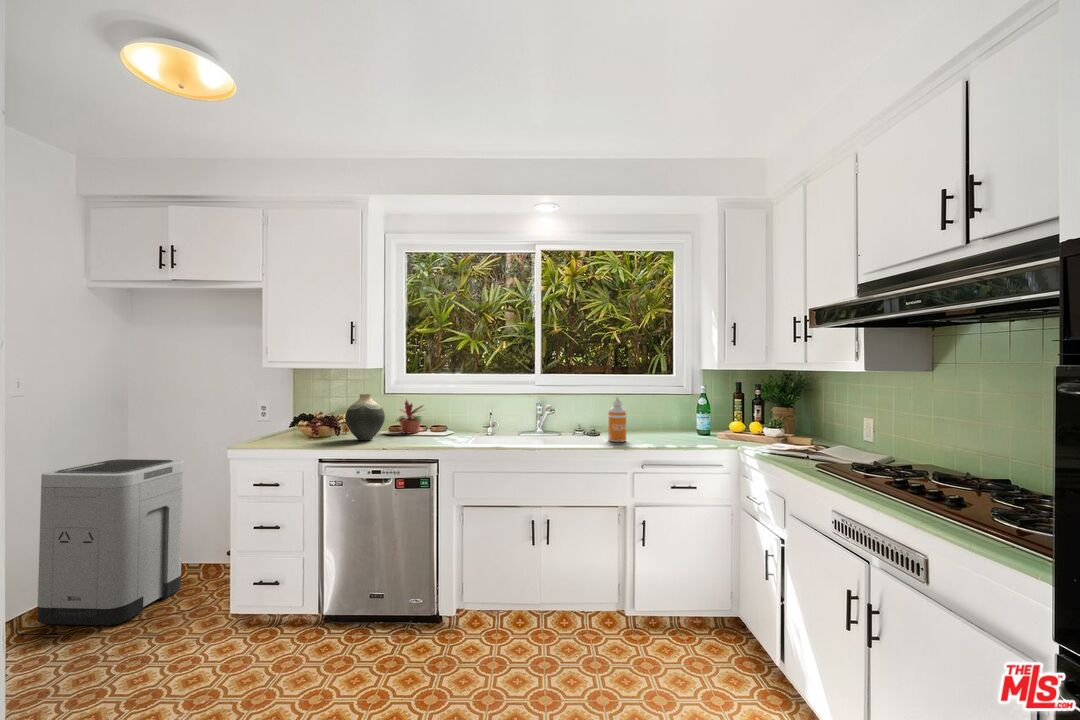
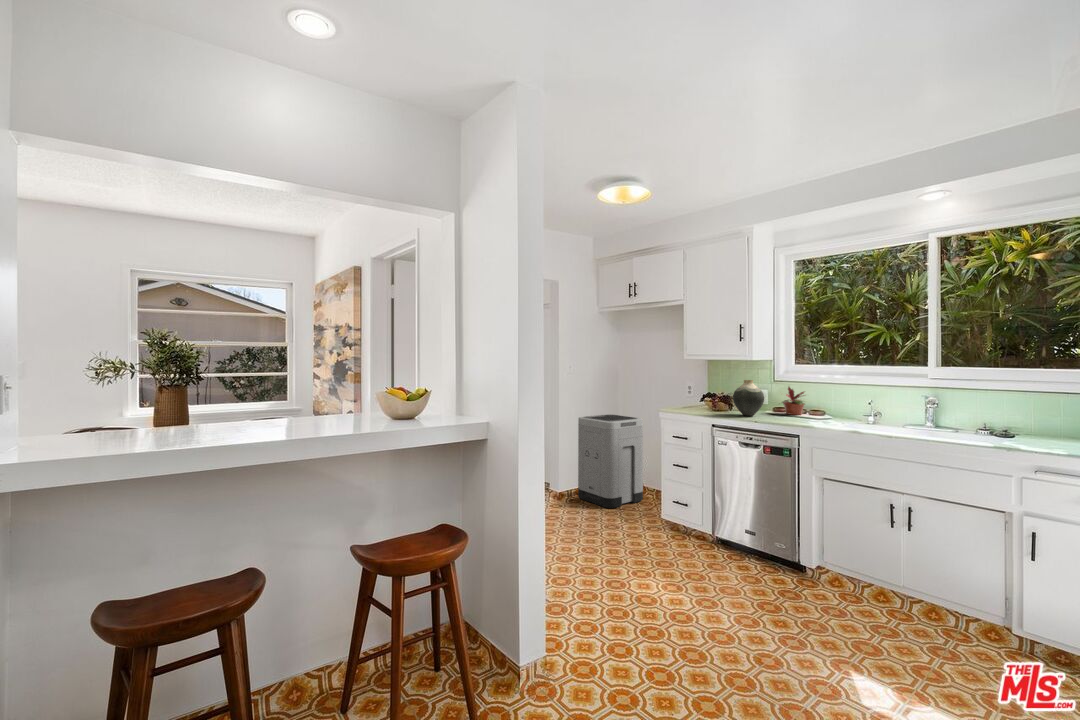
soap dispenser: present [608,396,626,442] -> none [1010,392,1038,444]

